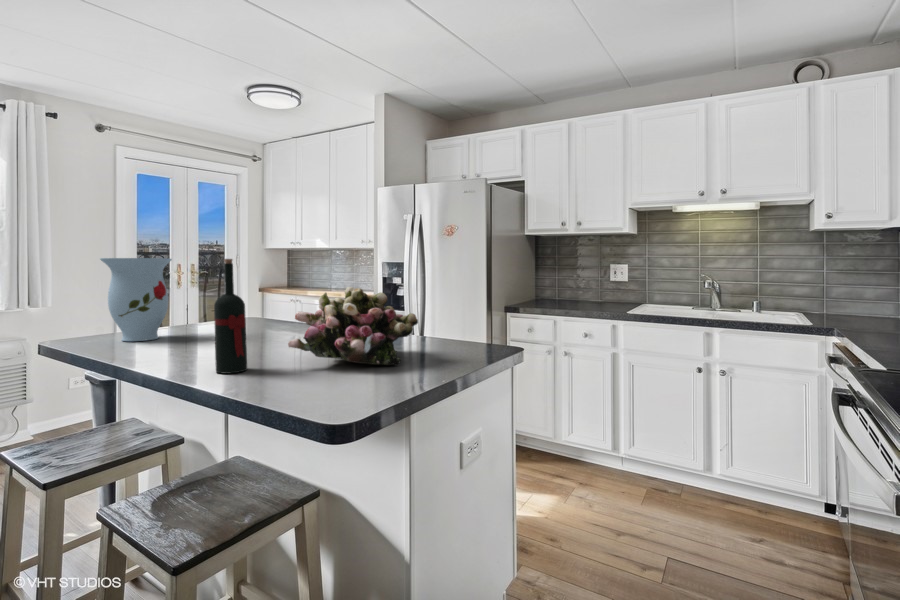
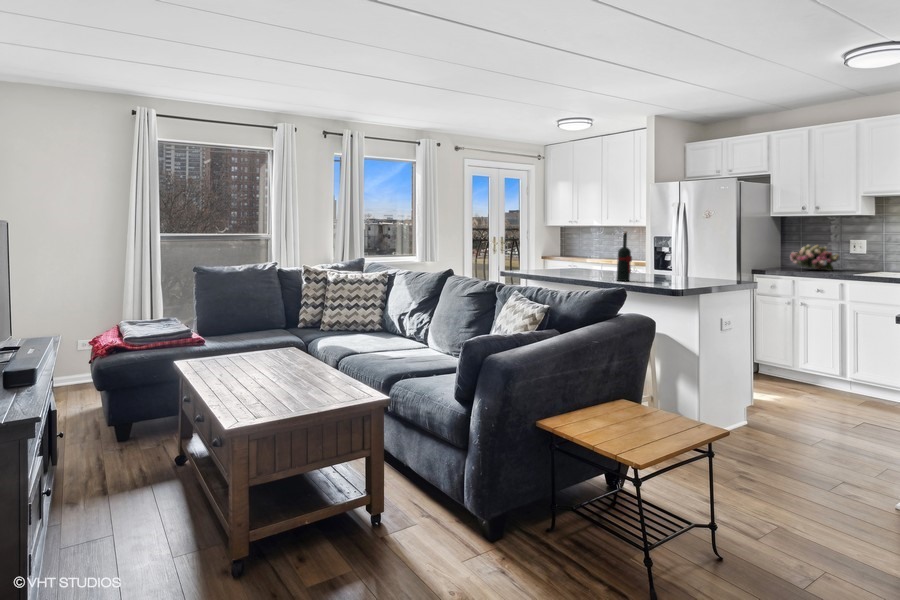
vase: present [100,258,172,341] -> none [534,231,565,273]
flower arrangement: present [288,287,418,365] -> present [790,245,839,271]

